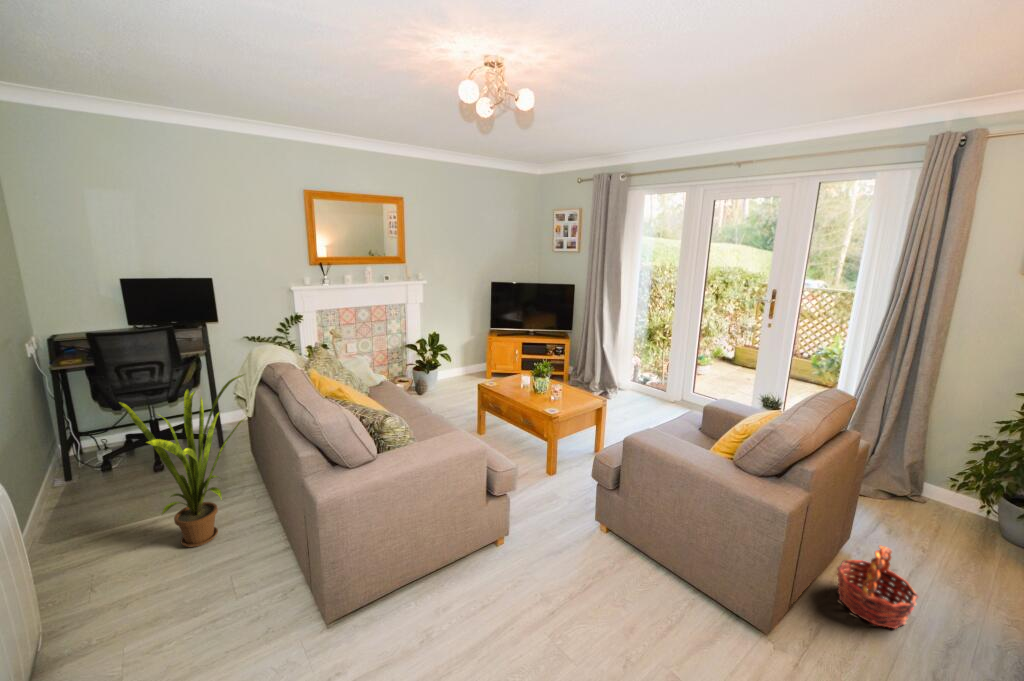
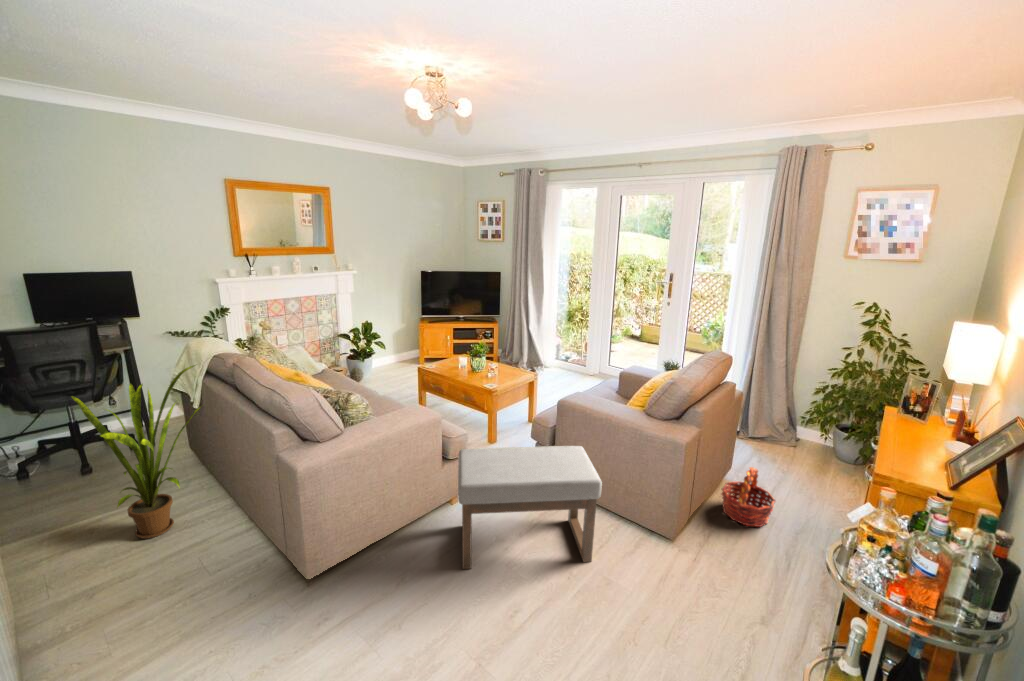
ottoman: none [495,488,672,647] -> present [458,446,602,569]

